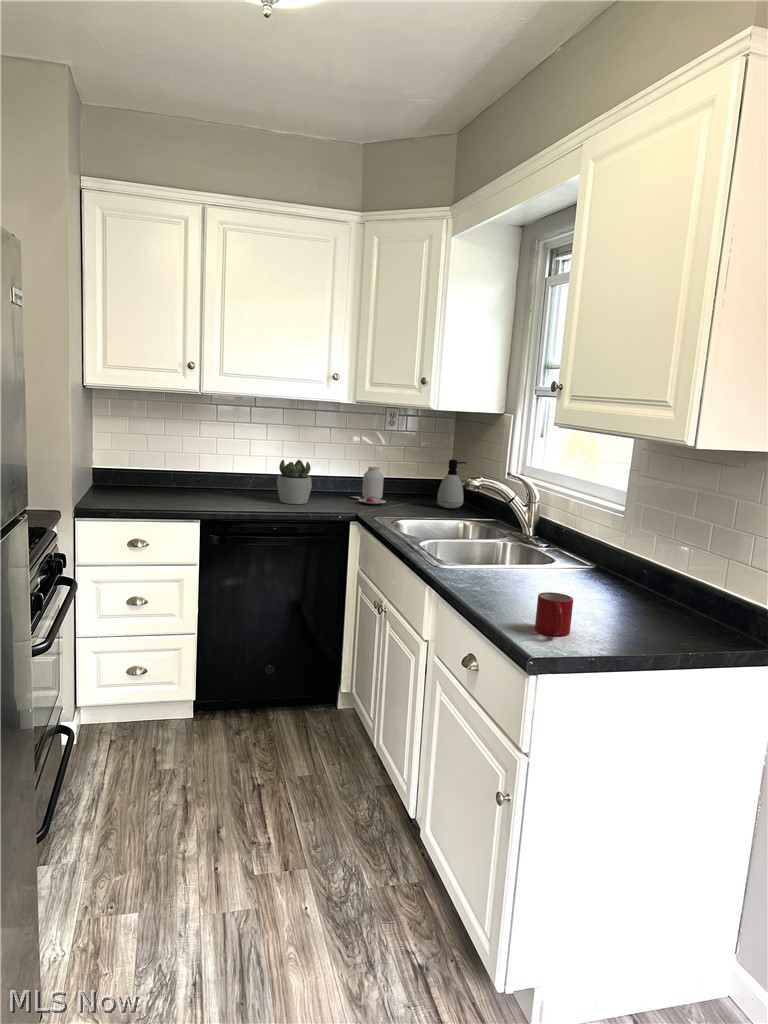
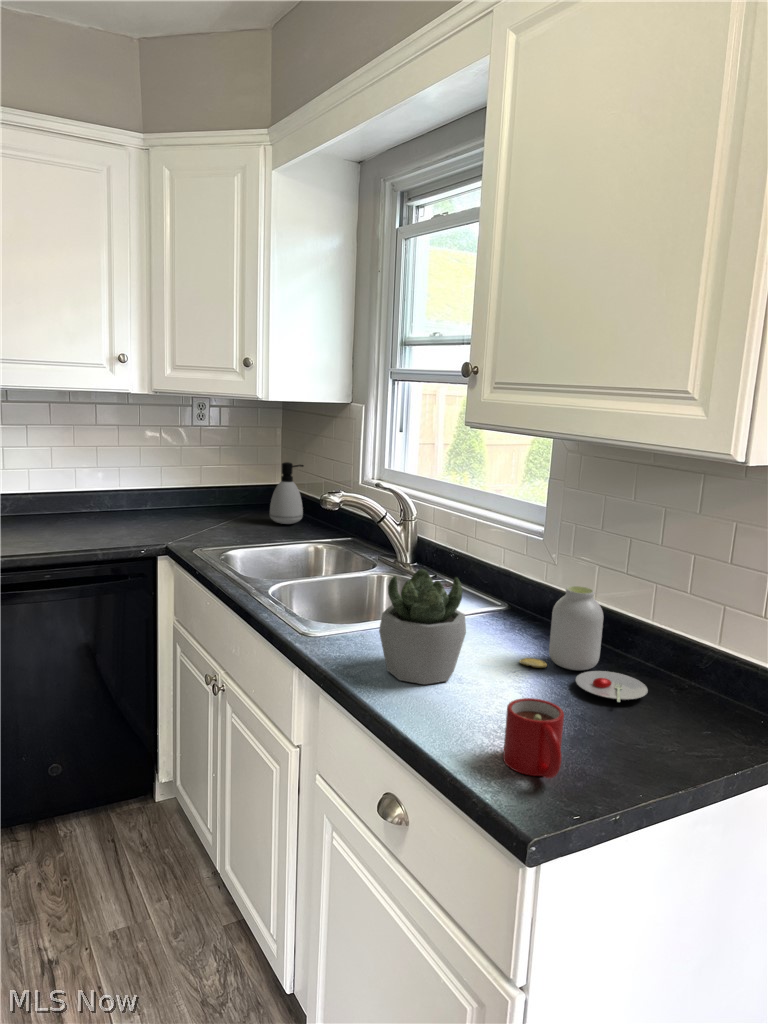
succulent plant: present [277,460,312,504] -> present [379,569,466,685]
jar: present [353,467,386,504] -> present [519,586,648,702]

